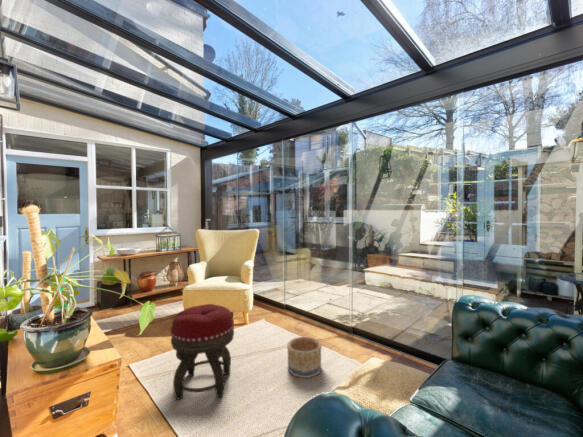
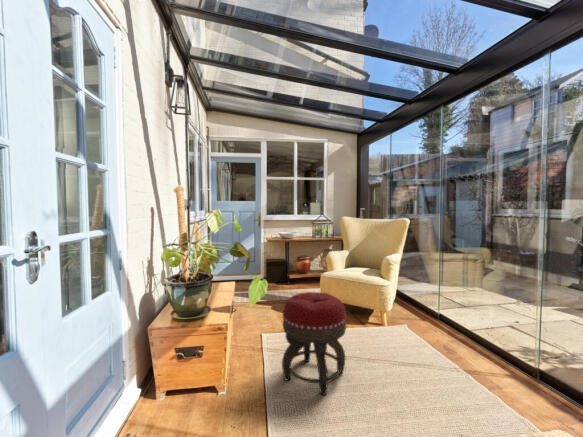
basket: present [287,337,322,378] -> none [413,358,465,418]

